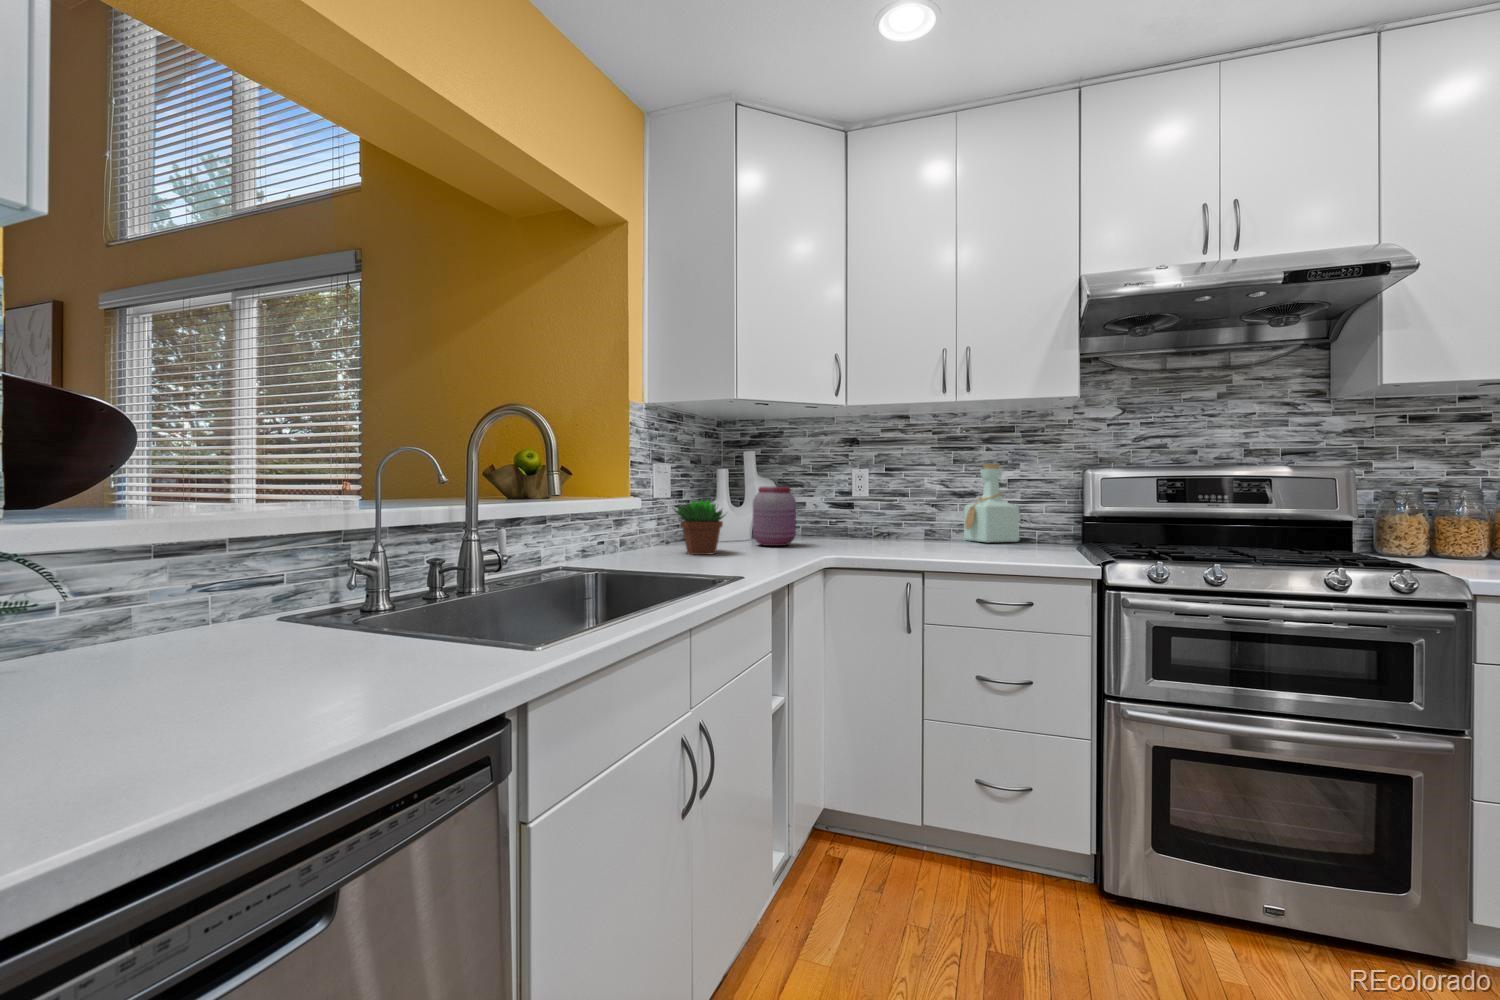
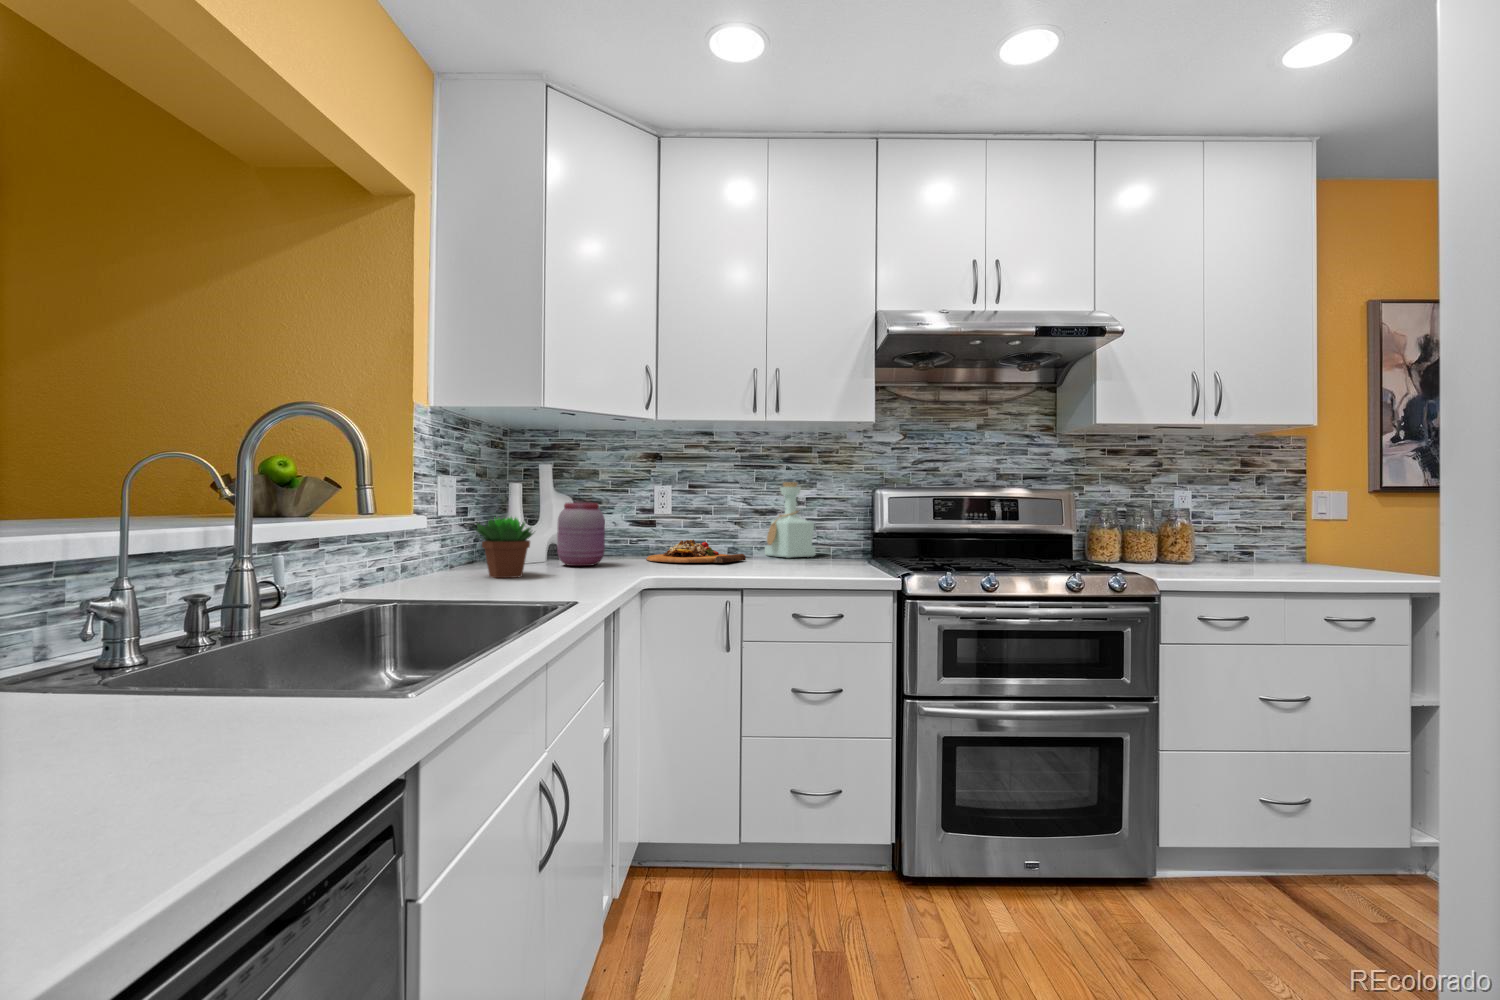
cutting board: none [839,523,940,546] -> present [647,540,746,563]

